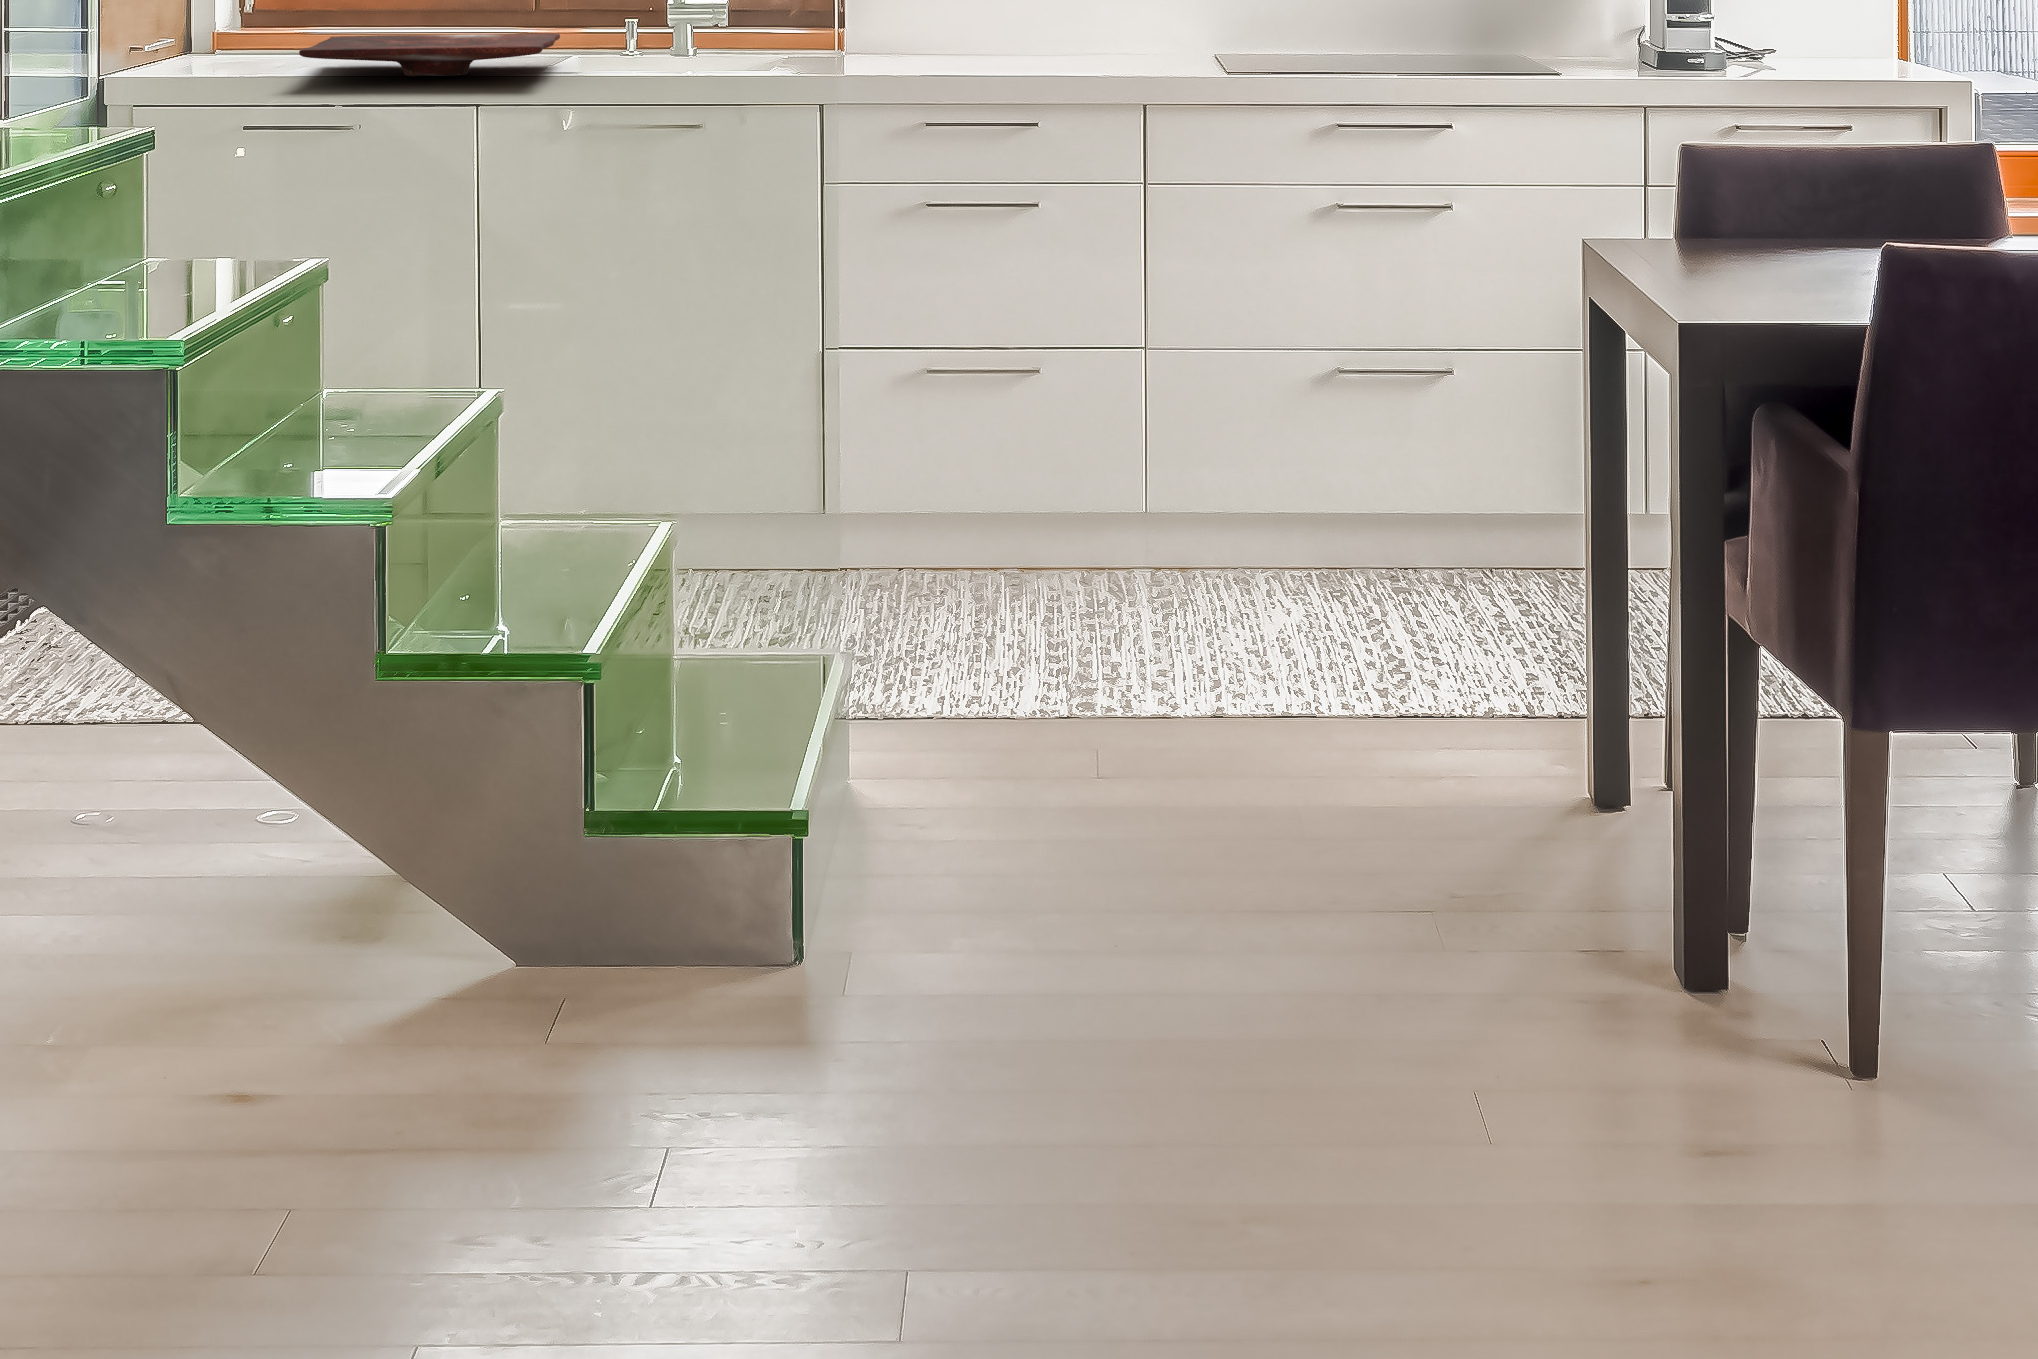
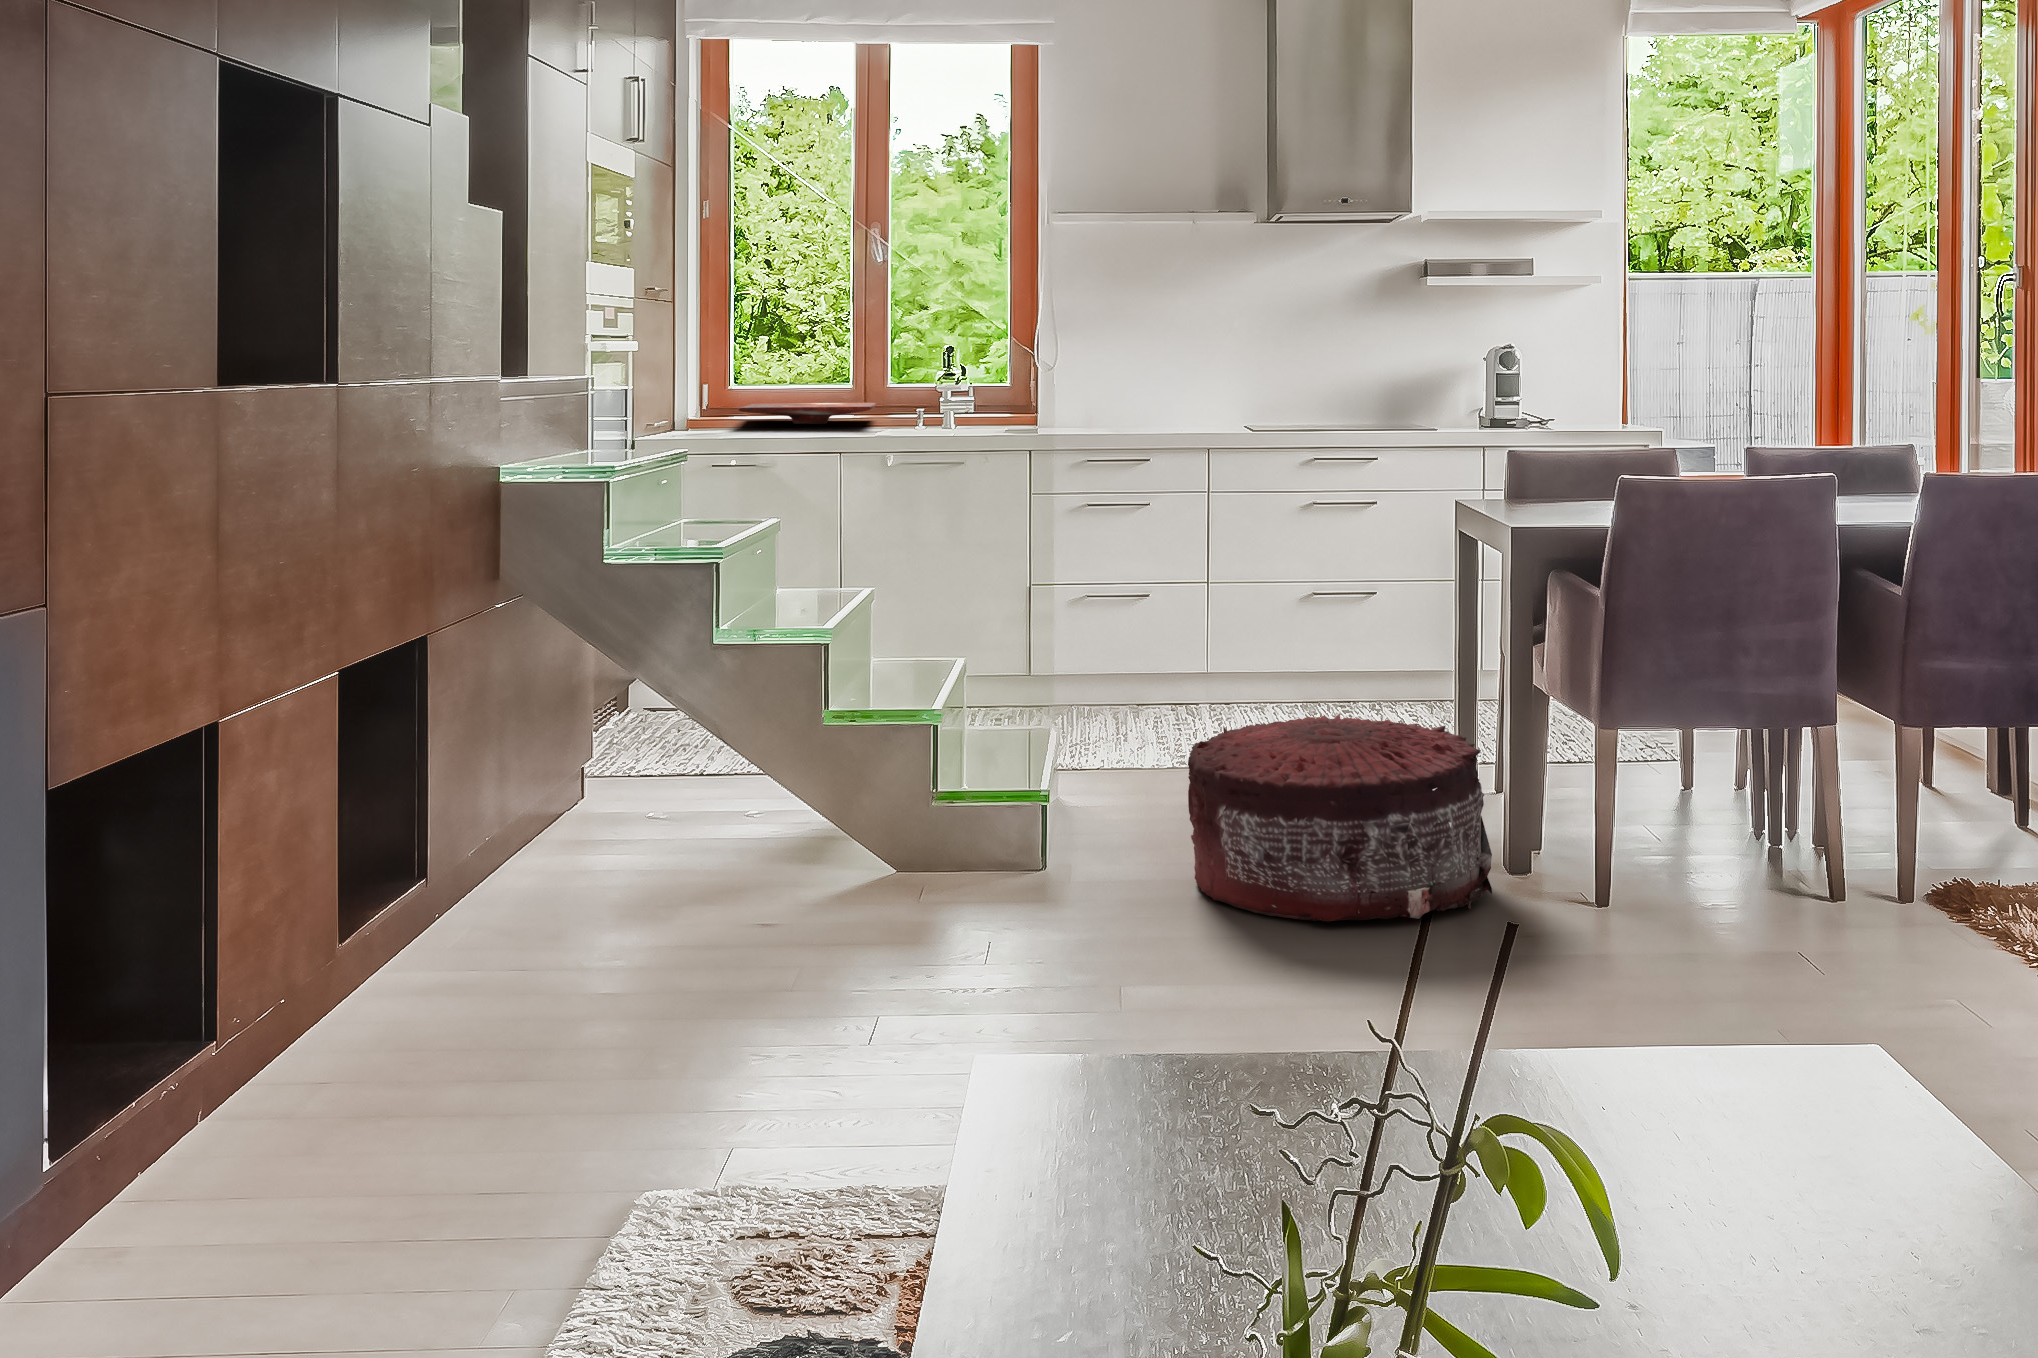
pouf: none [1057,682,1636,1140] -> present [1188,713,1492,922]

